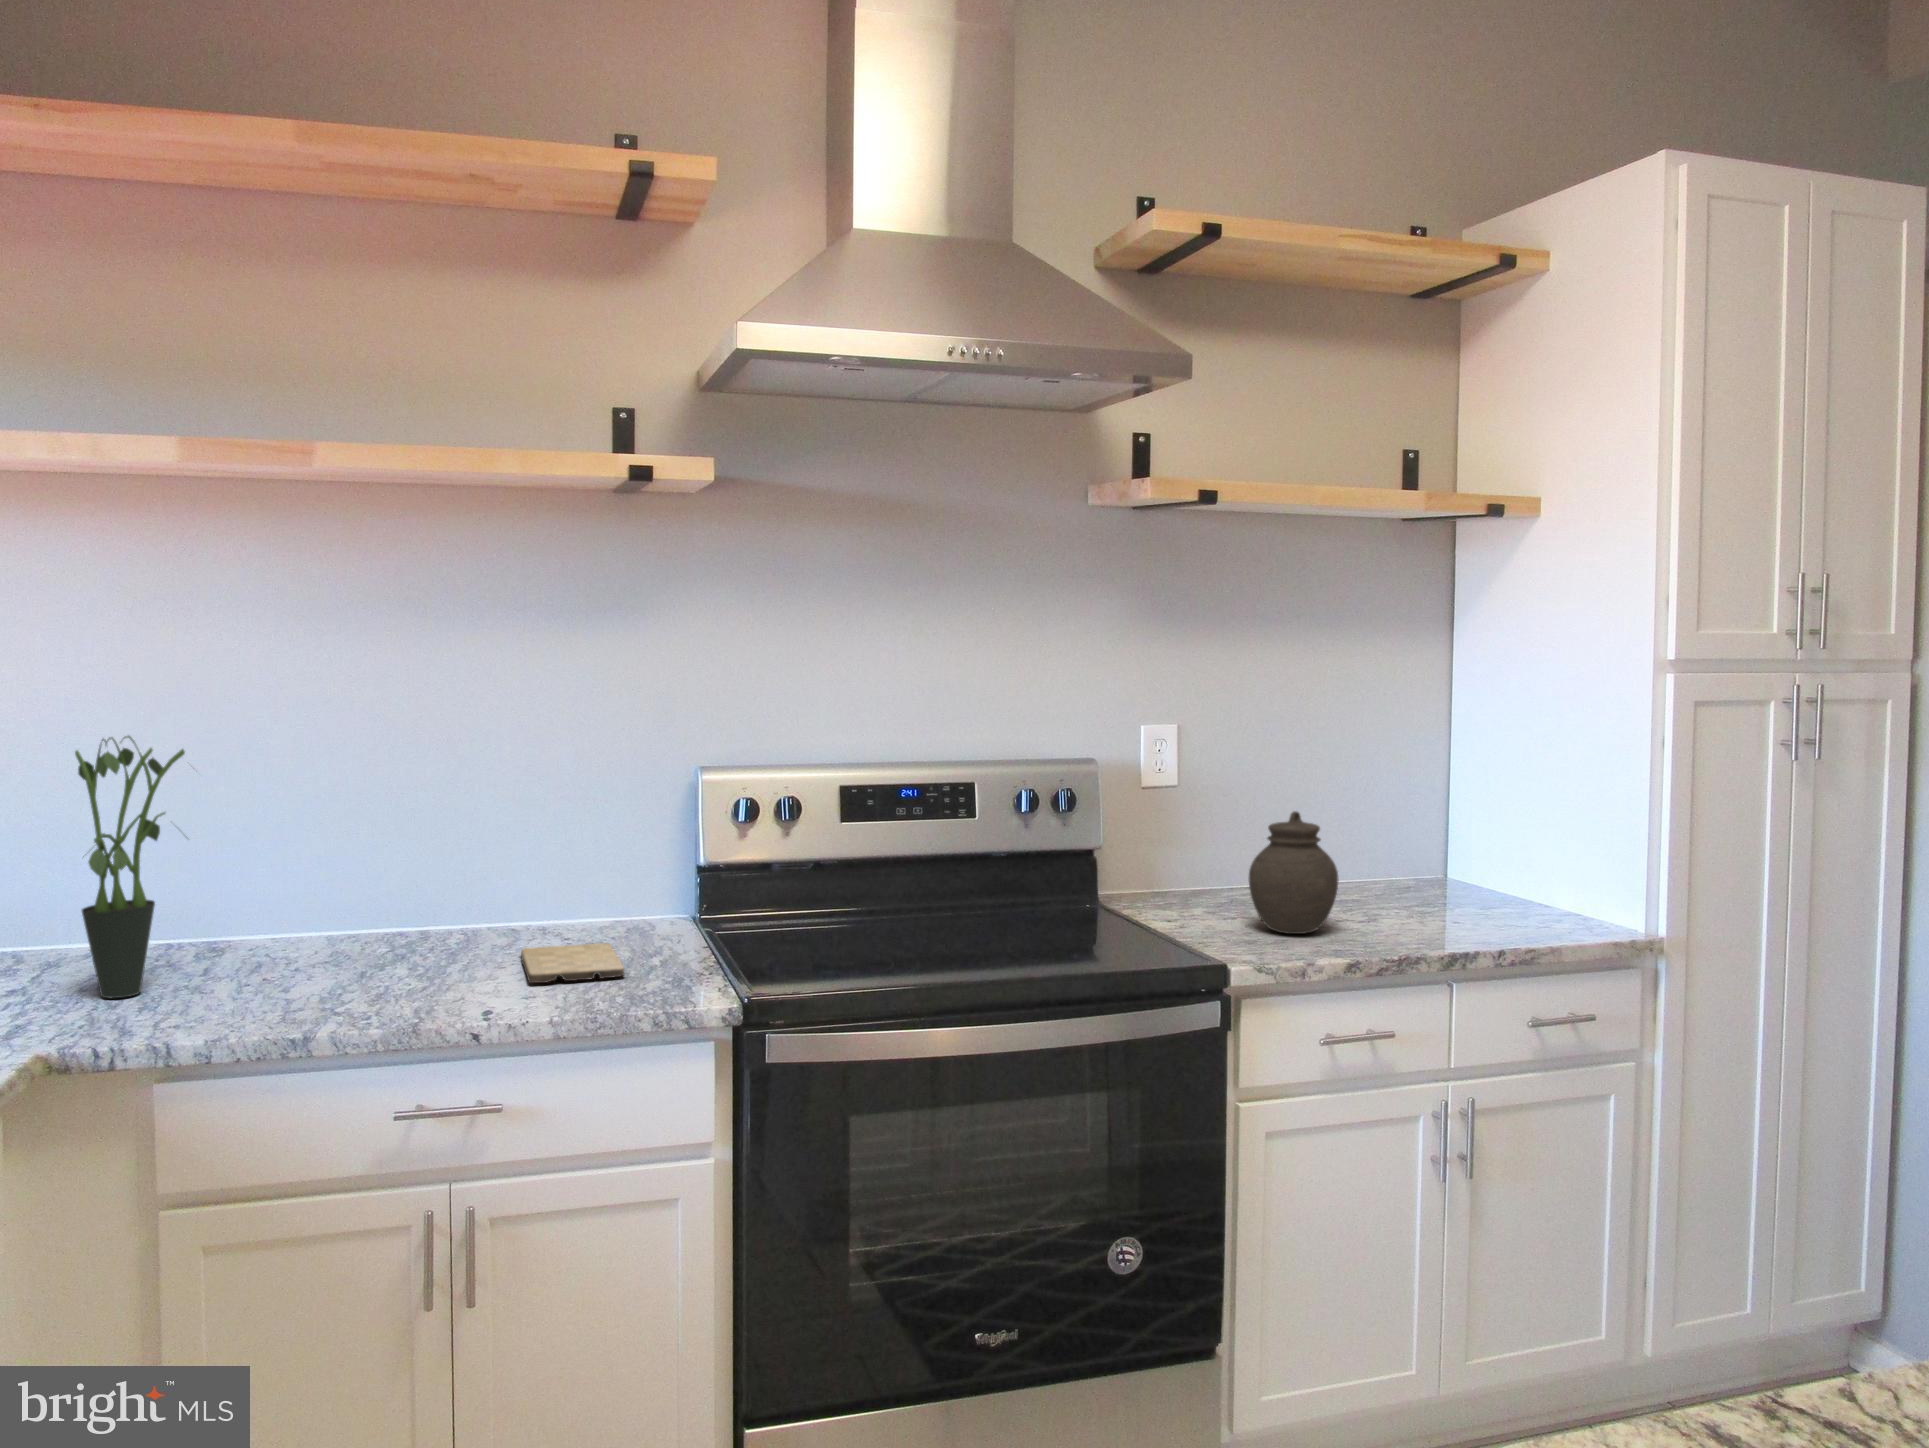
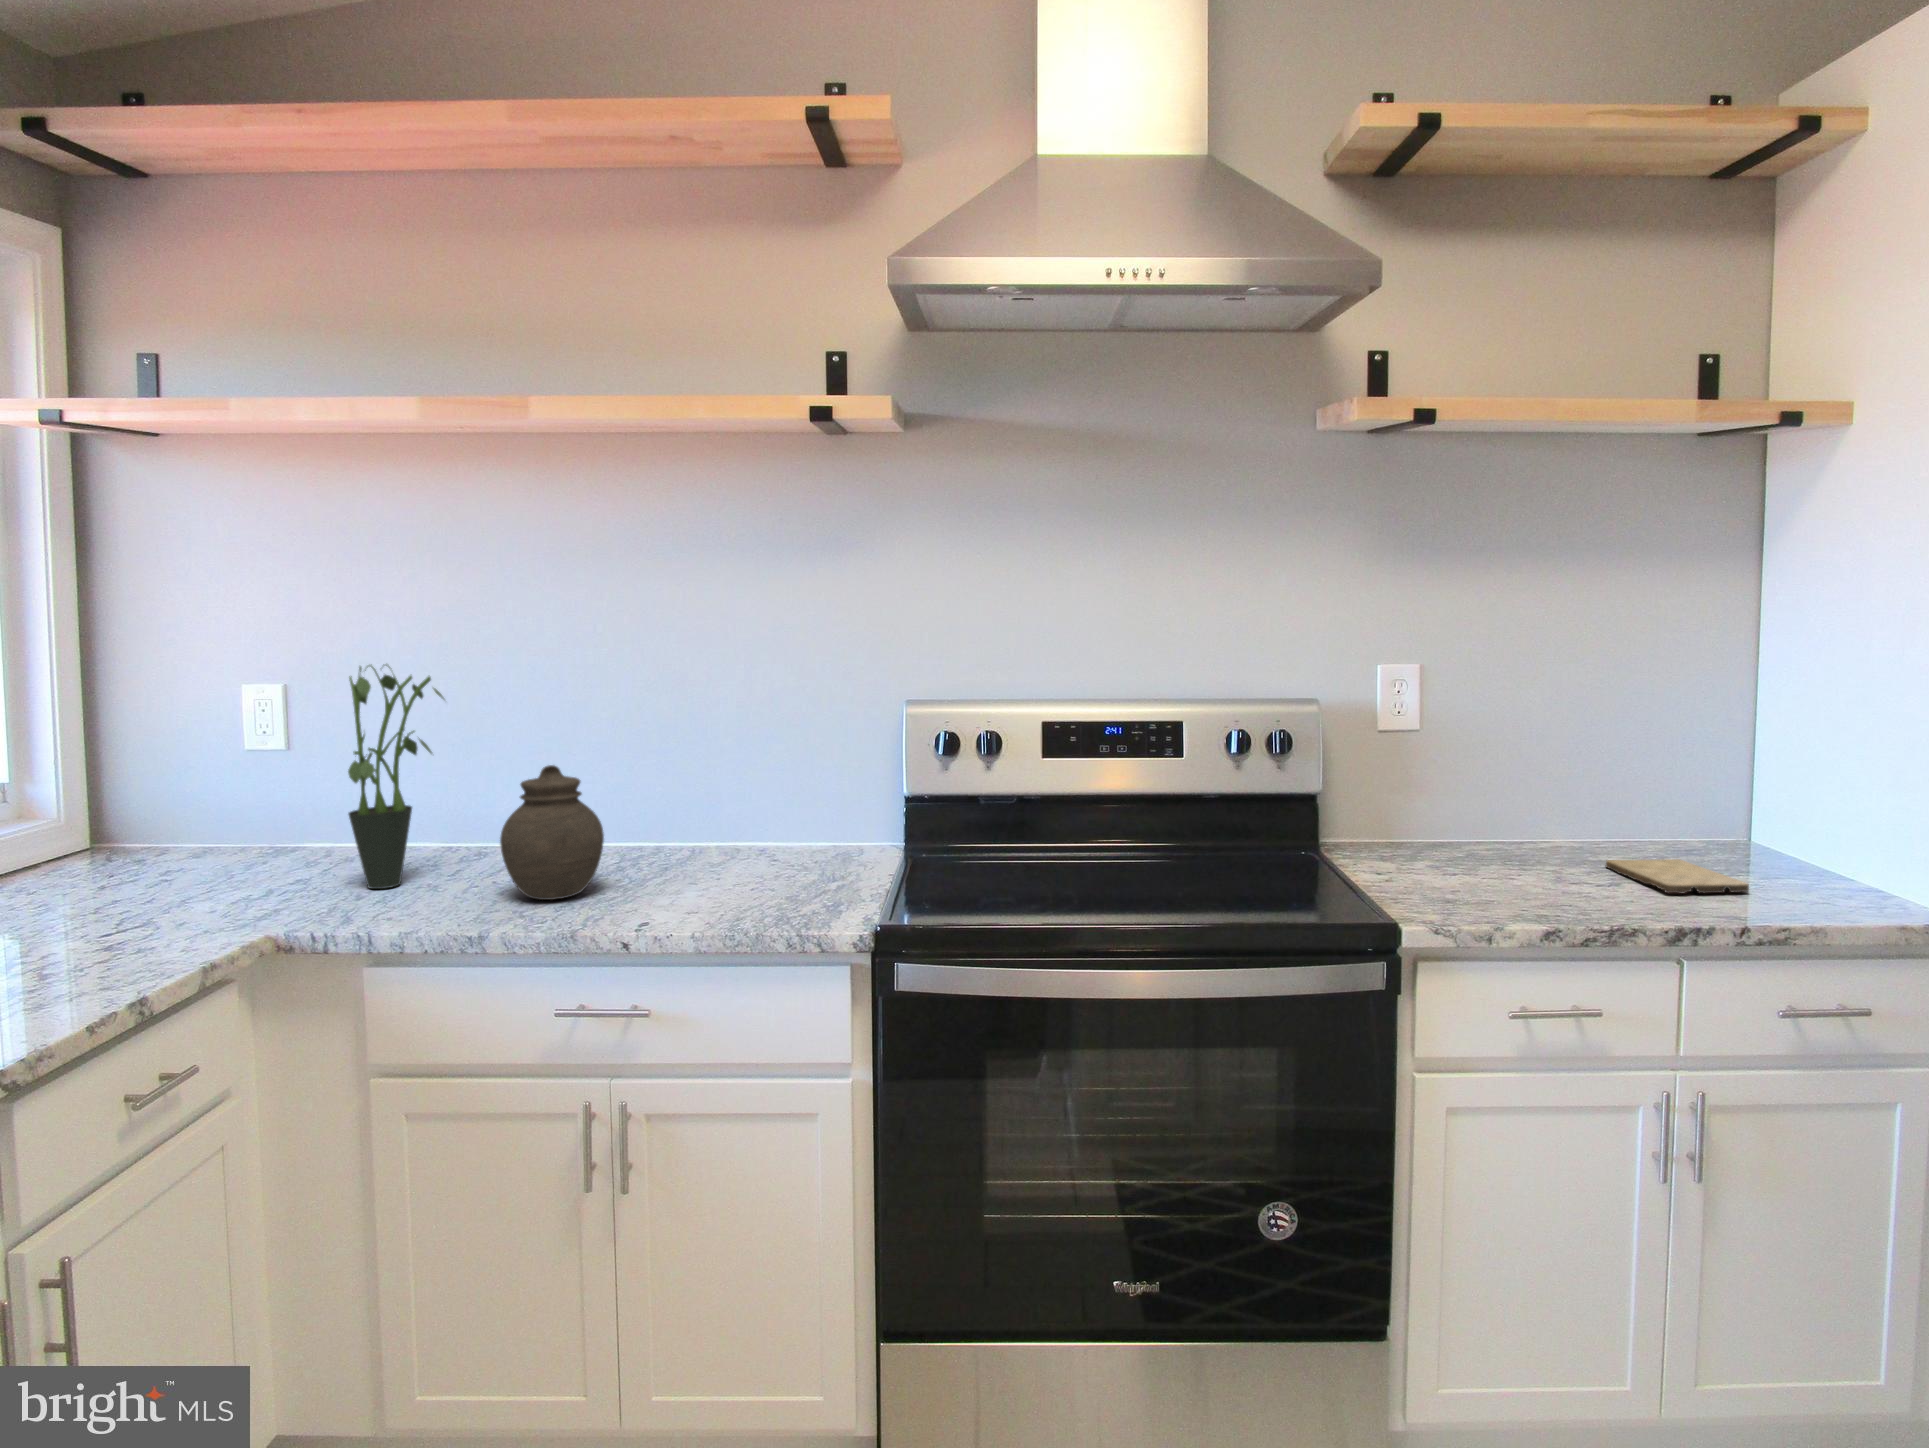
jar: present [1249,811,1339,934] -> present [500,765,604,900]
cutting board: present [521,943,625,983] -> present [1606,859,1749,894]

